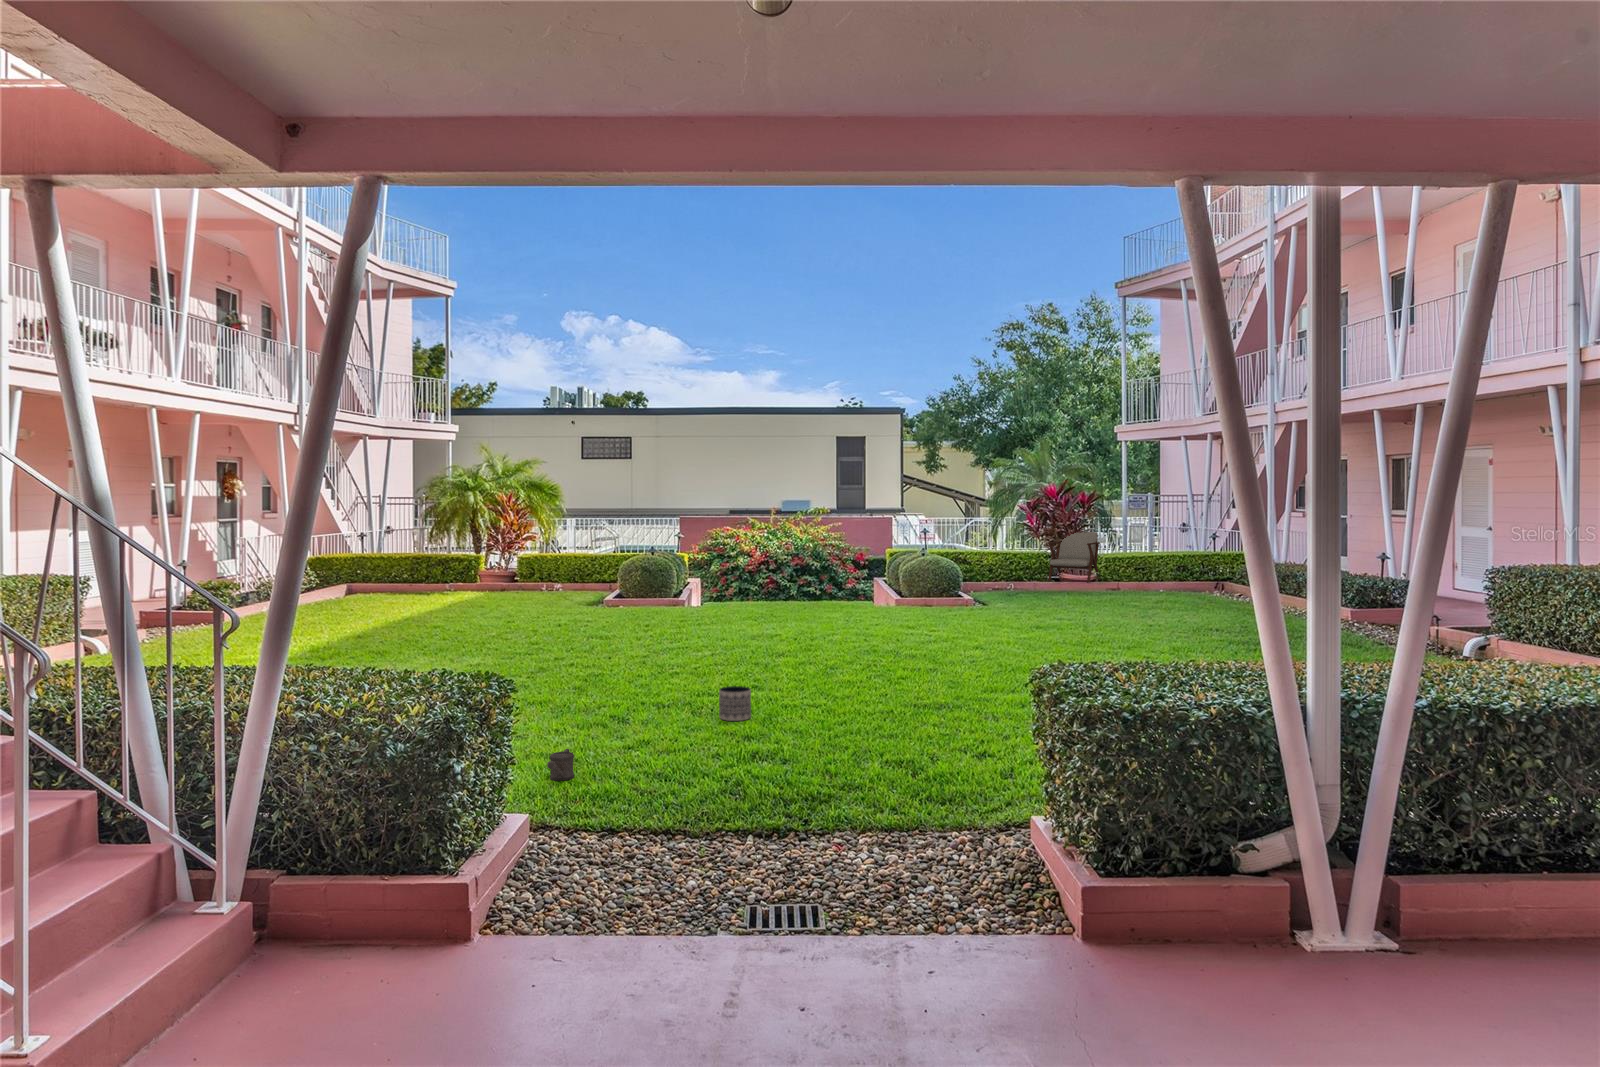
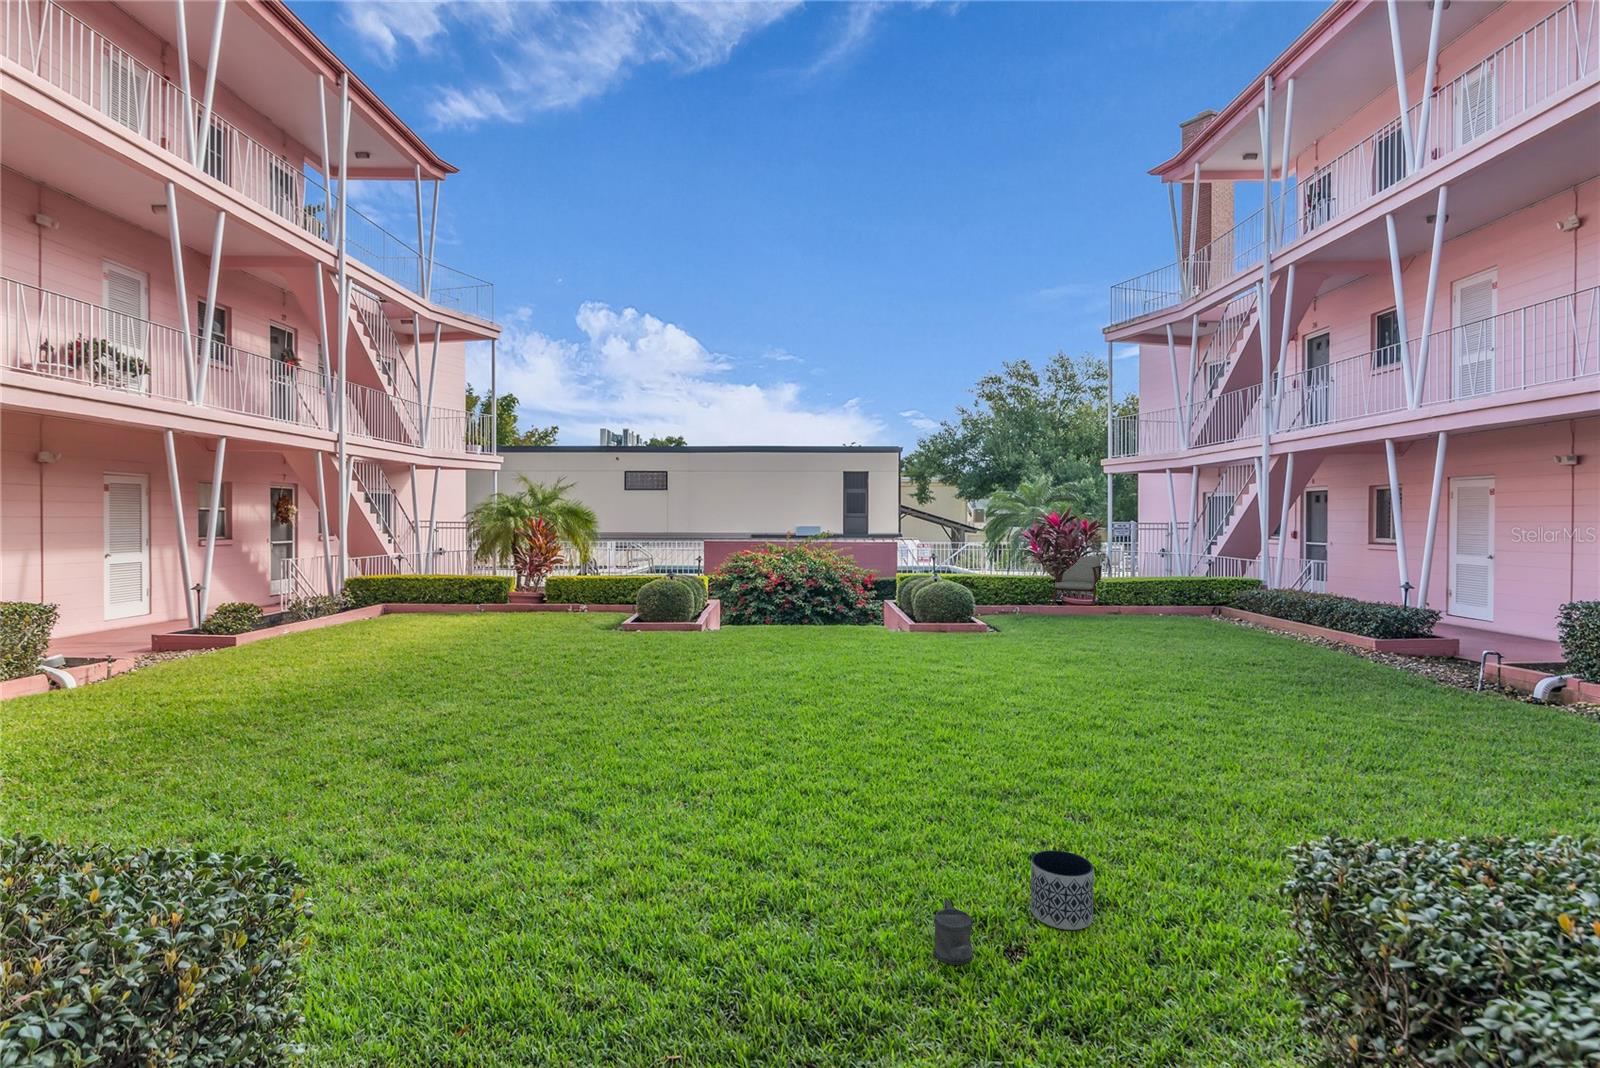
planter: present [719,686,751,721] -> present [1031,850,1094,930]
watering can: present [547,749,574,781] -> present [934,900,973,965]

